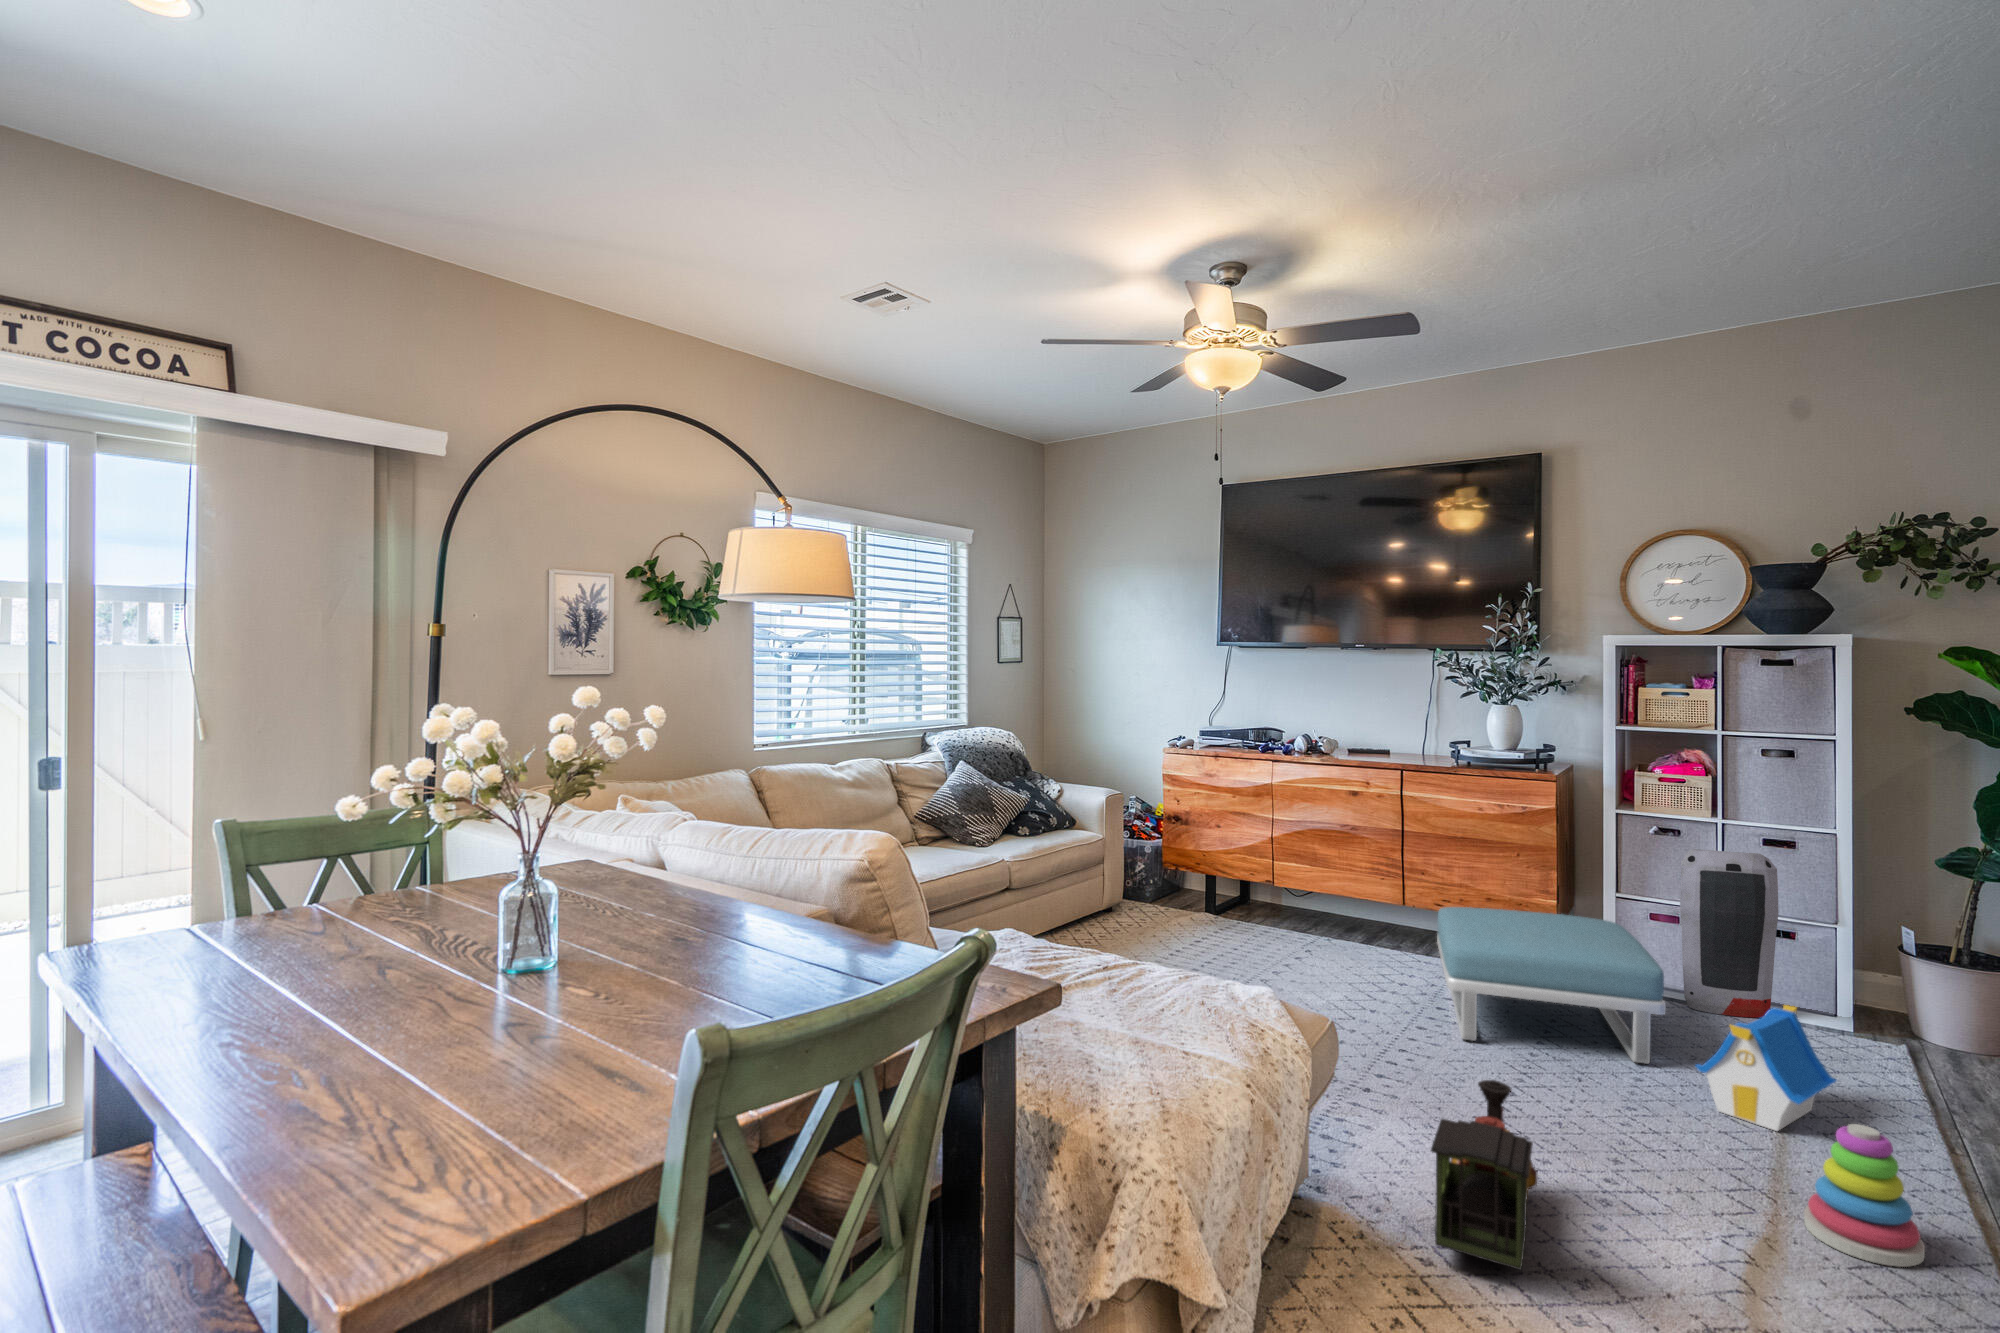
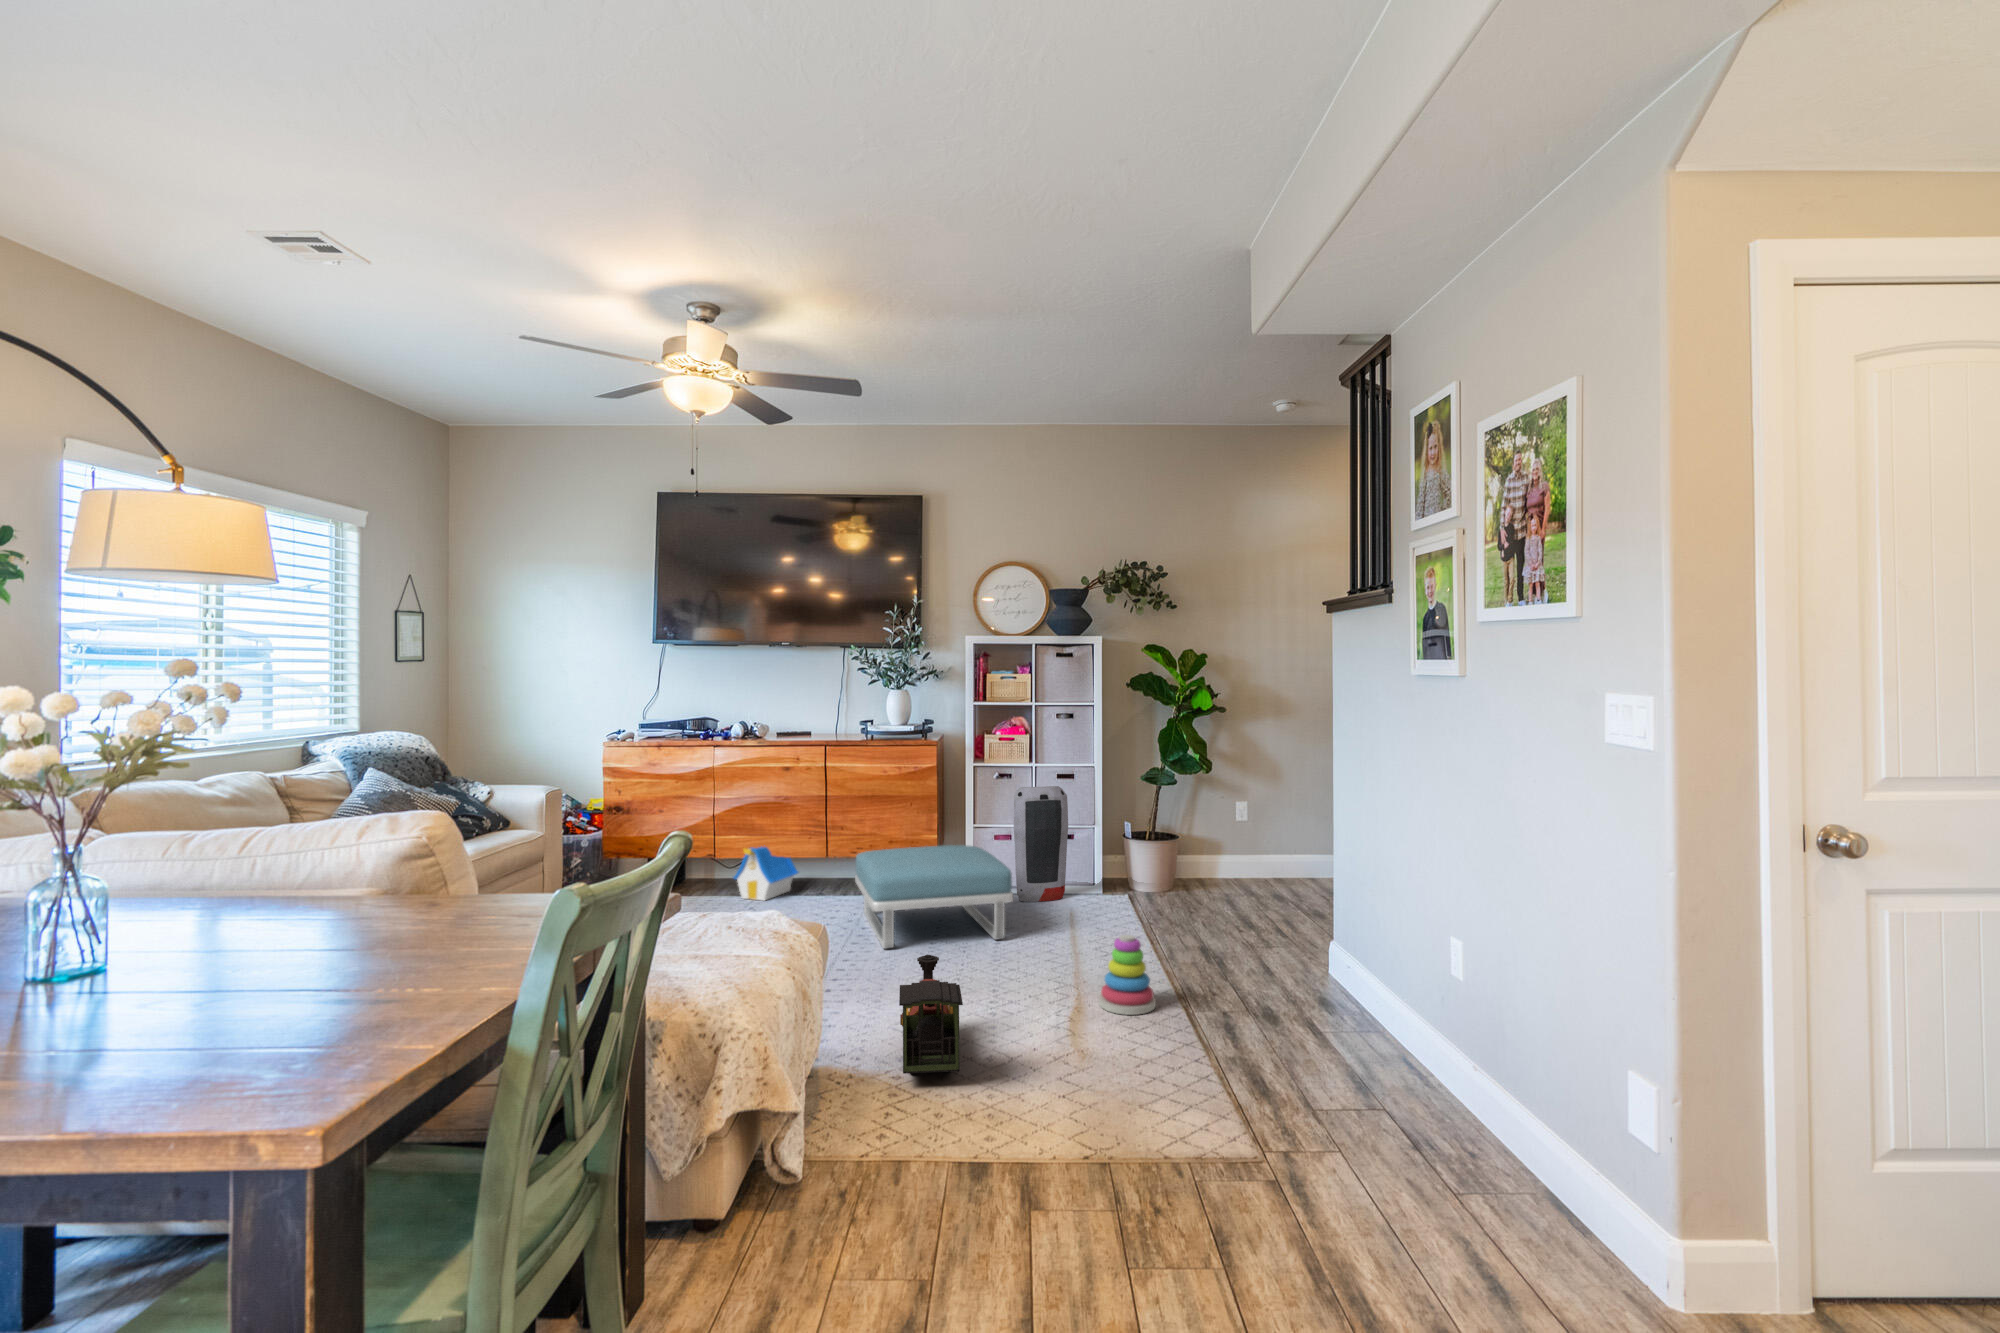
toy house: present [1696,1005,1836,1131] -> present [734,846,798,901]

